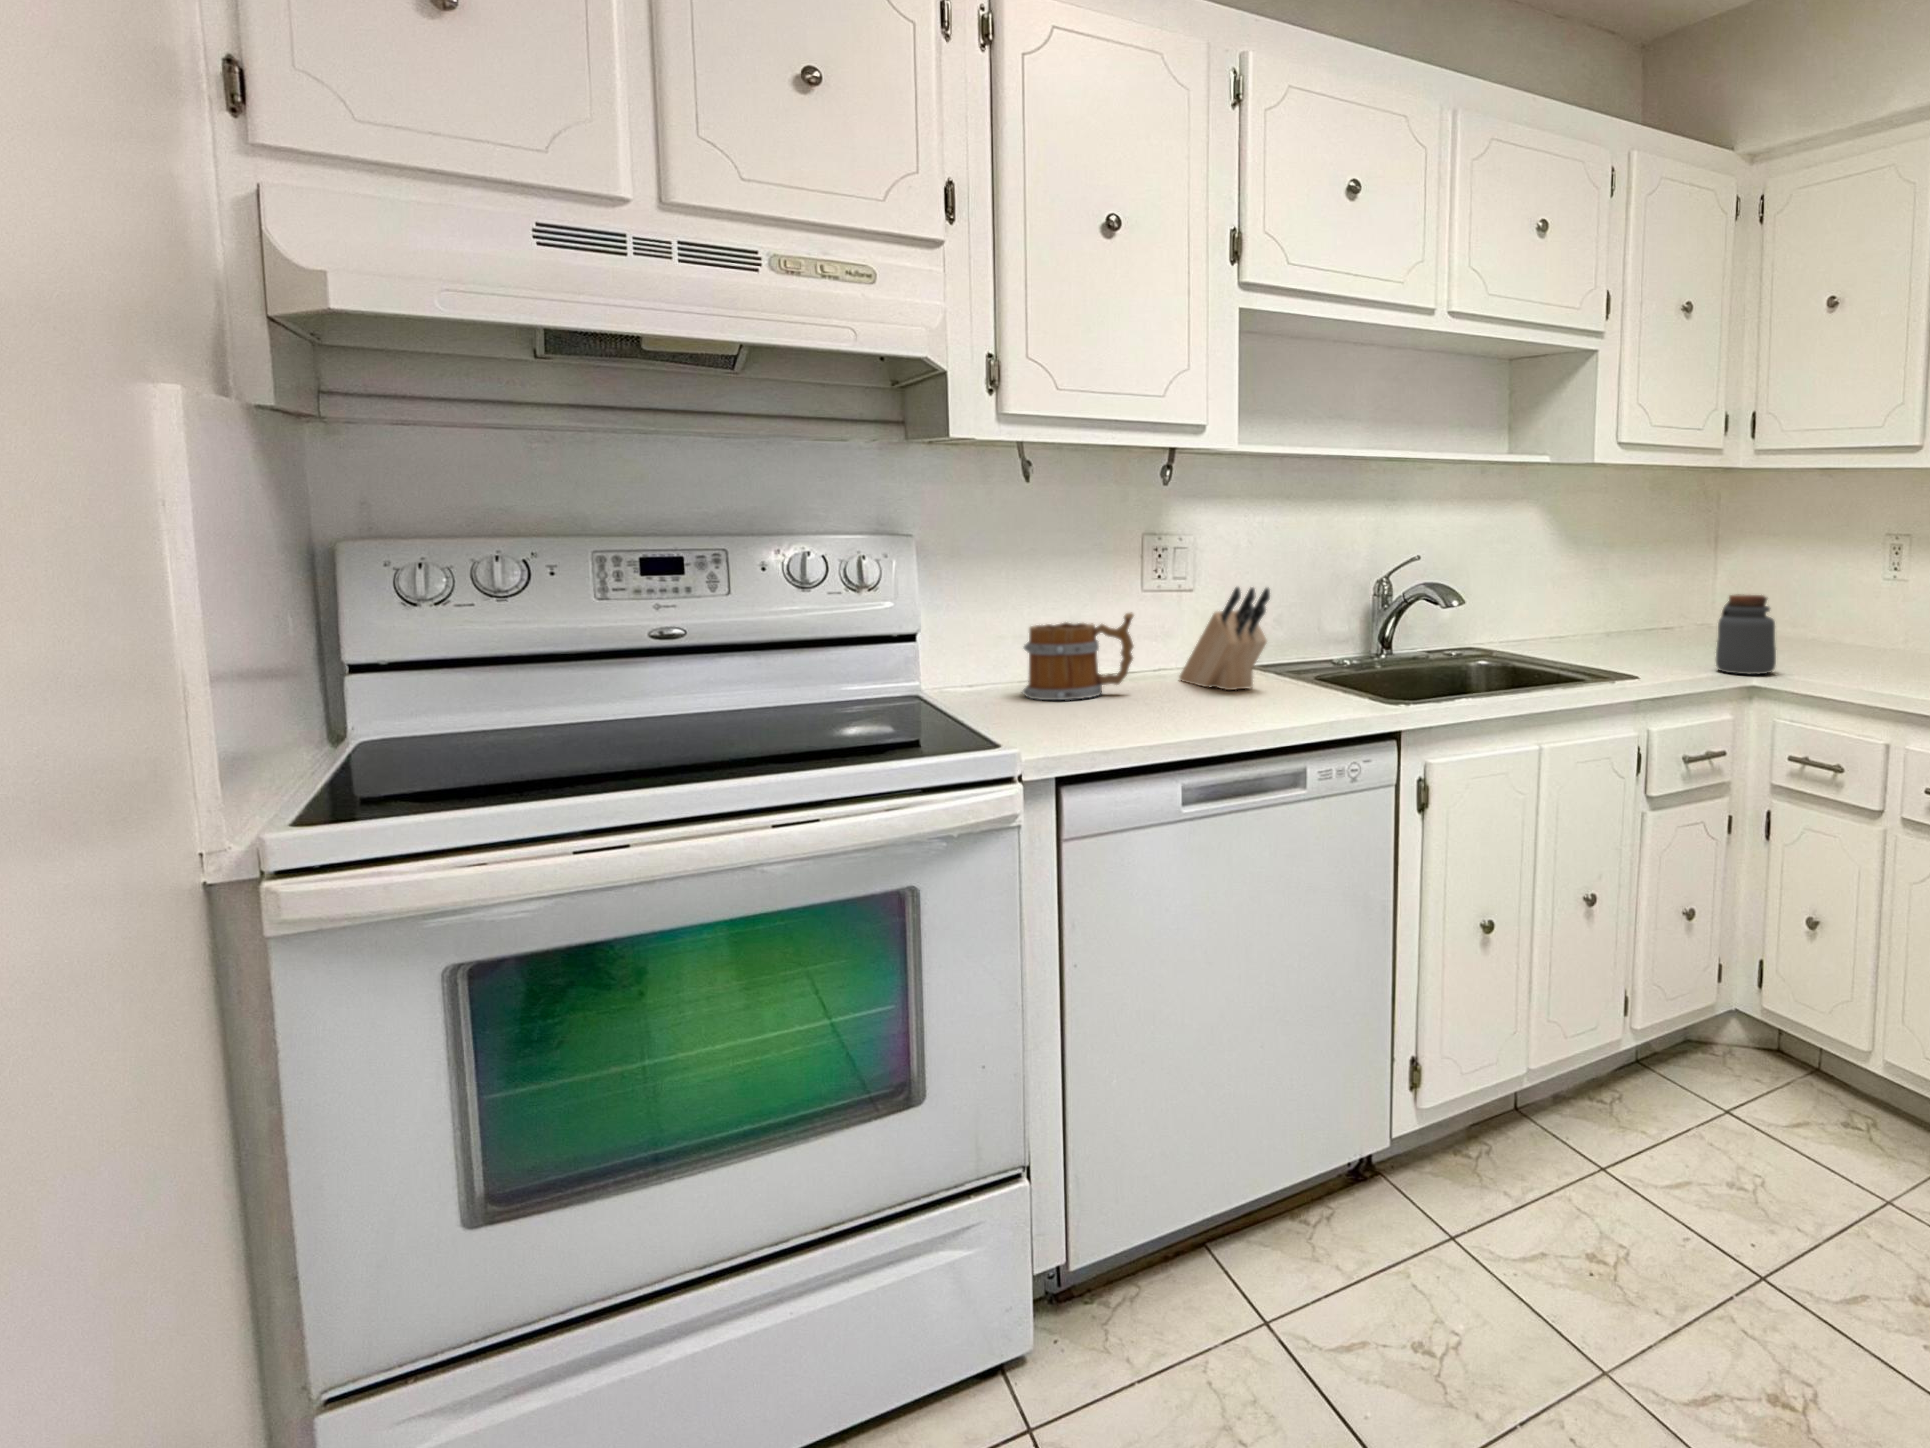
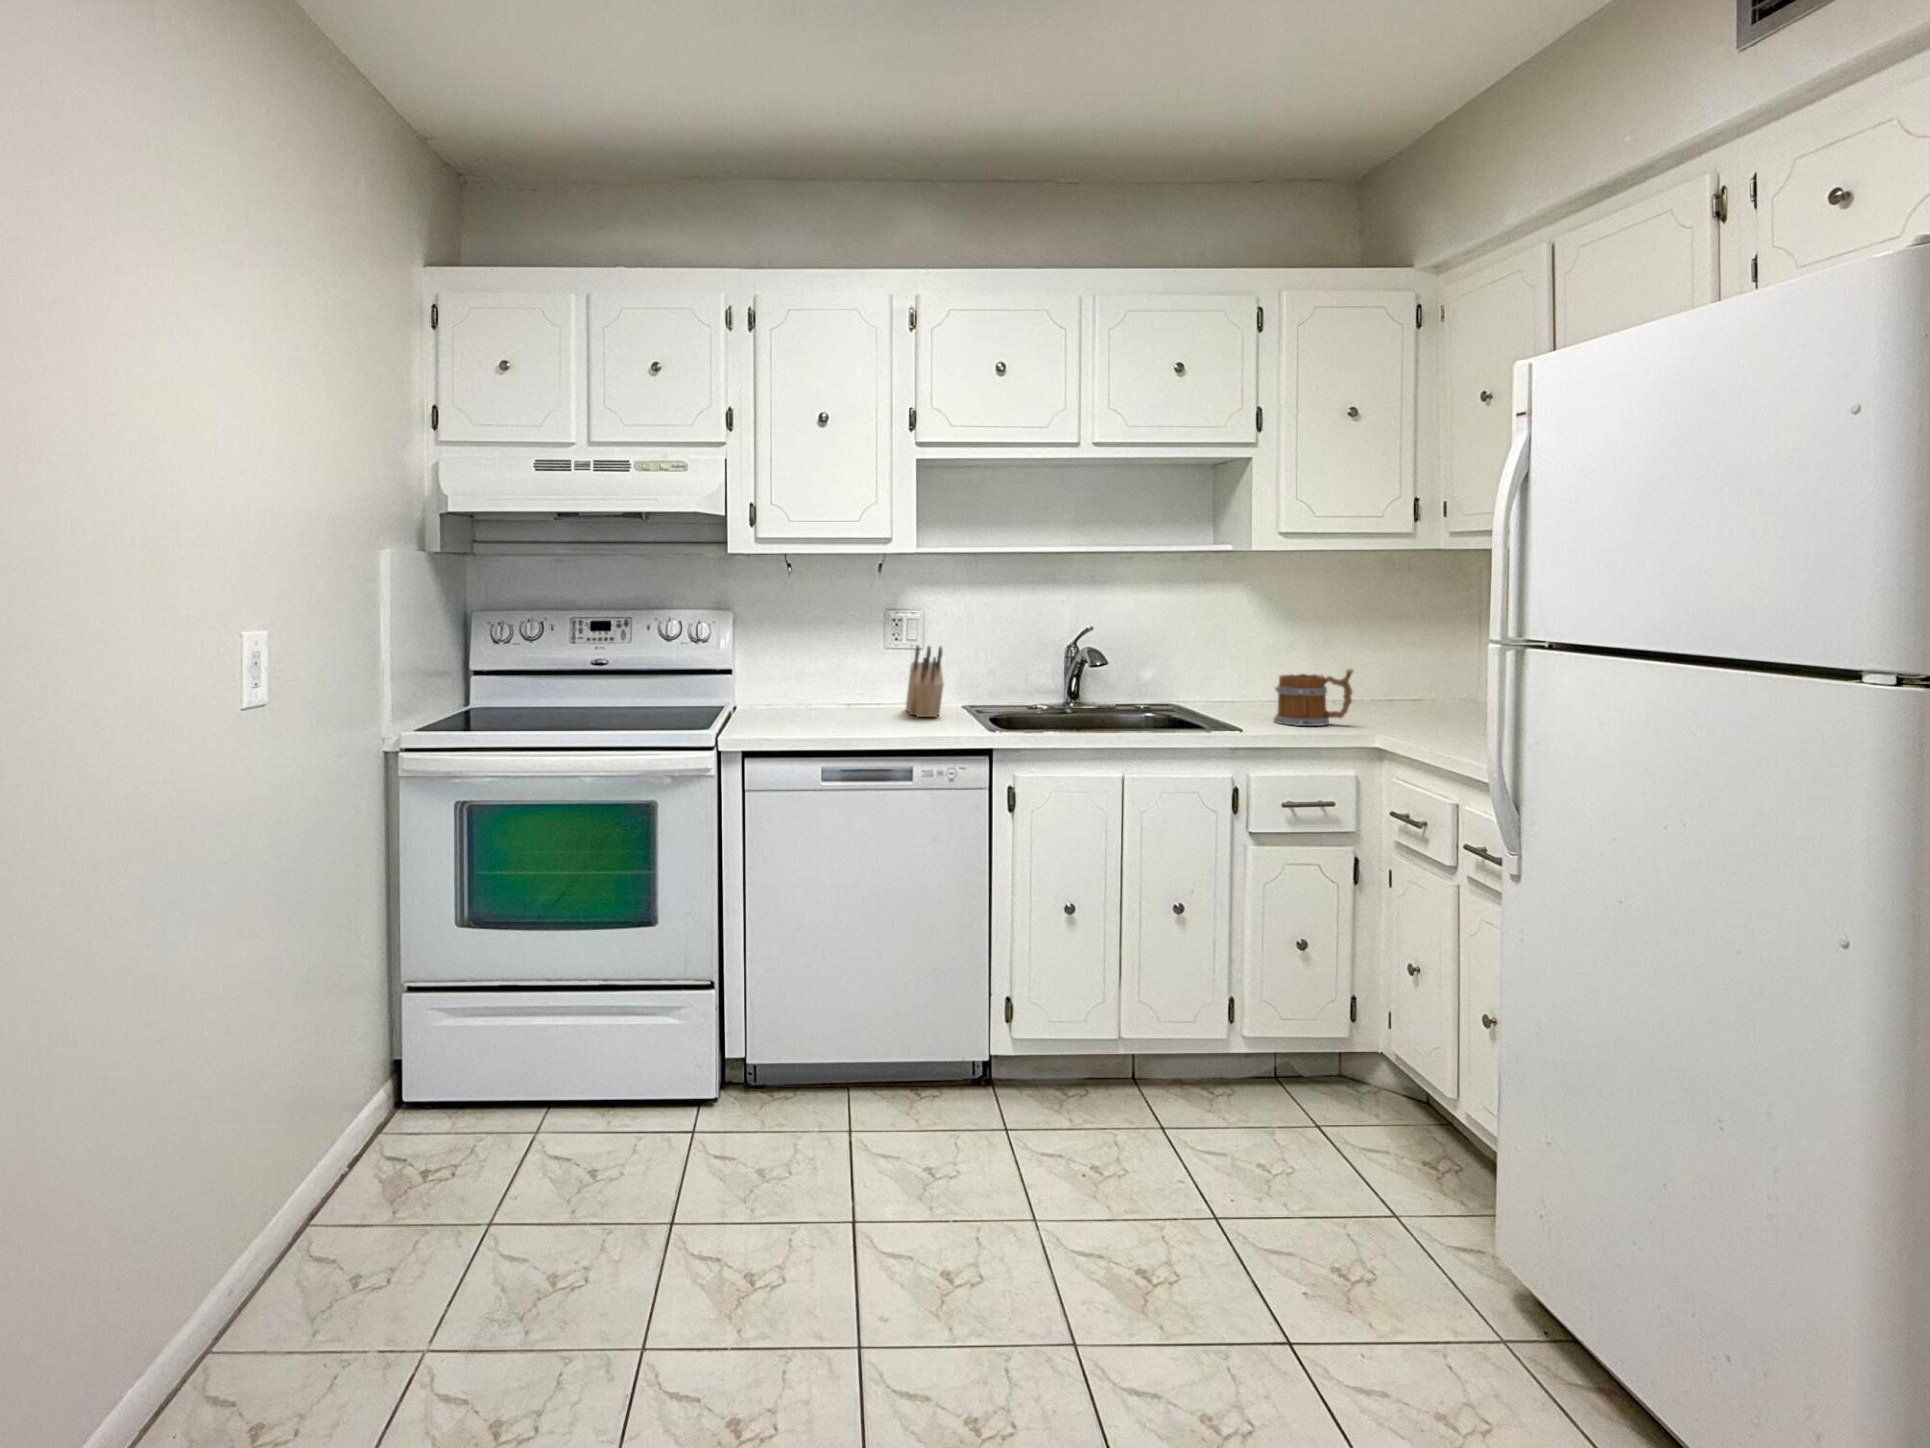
jar: present [1716,594,1776,674] -> none [1371,666,1430,740]
mug: present [1023,613,1134,700] -> present [1274,669,1353,726]

